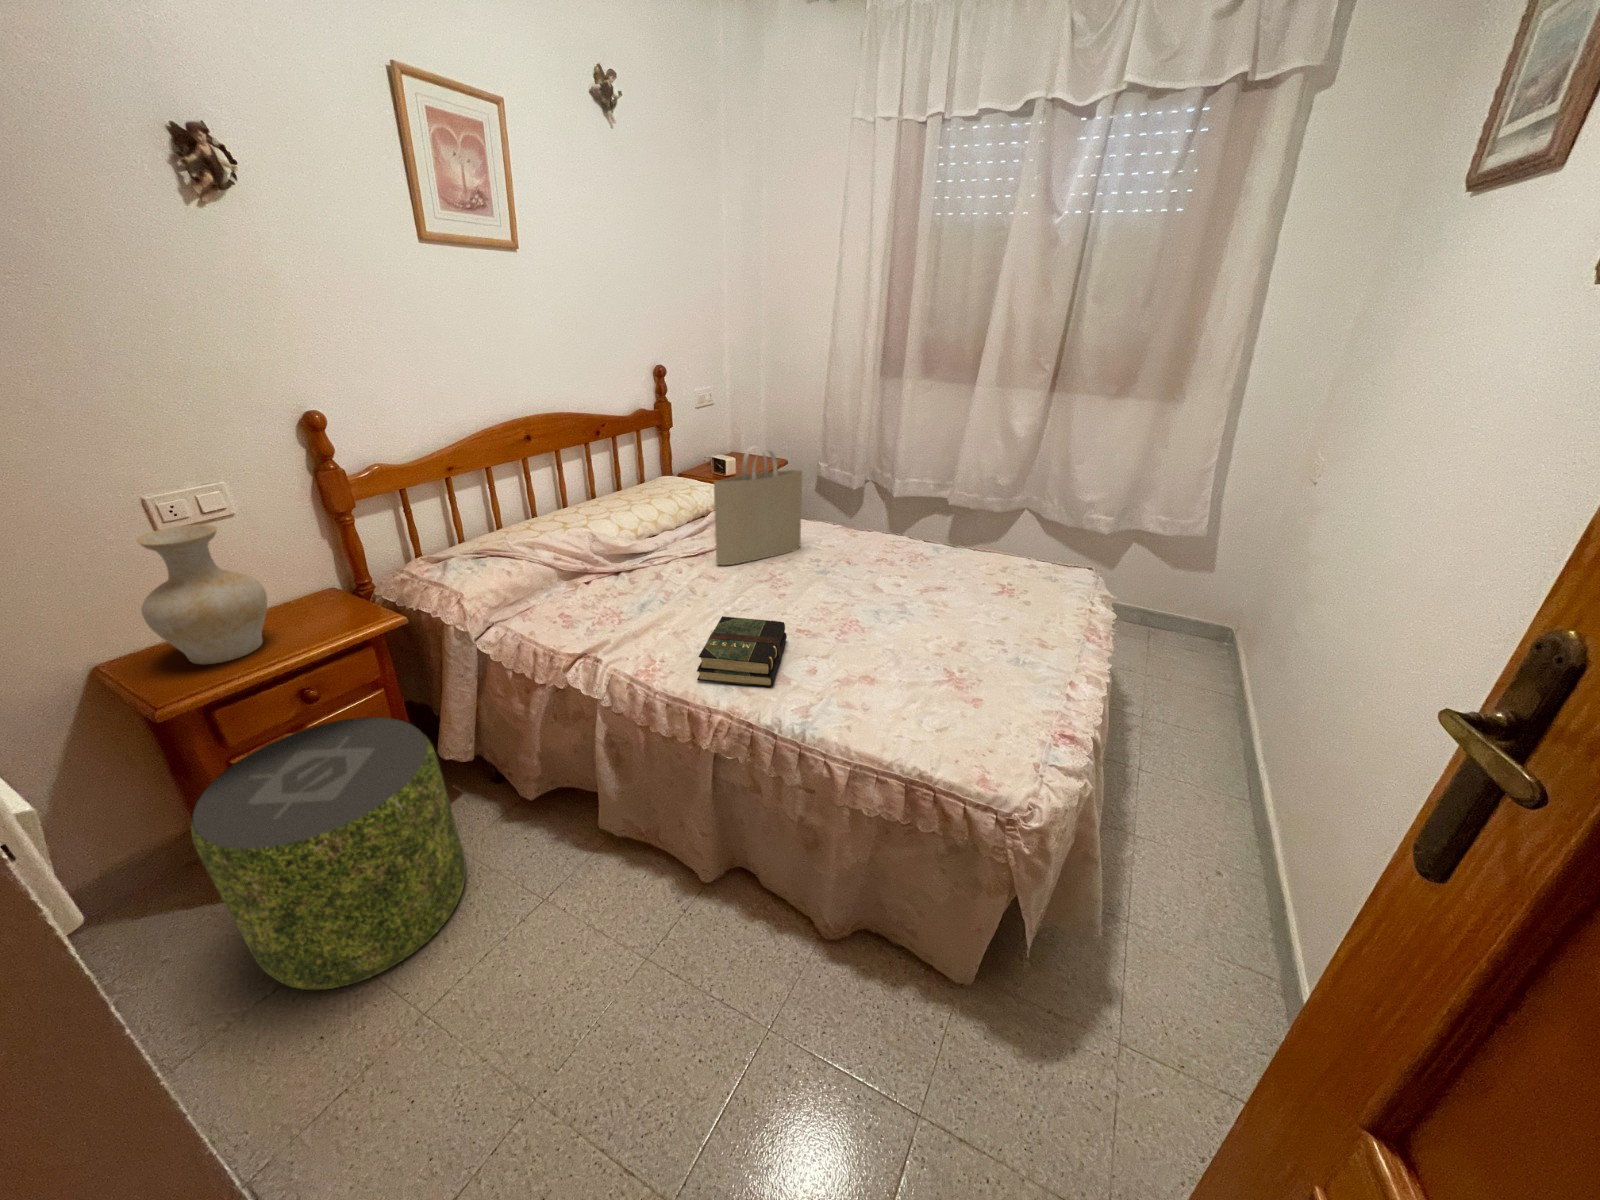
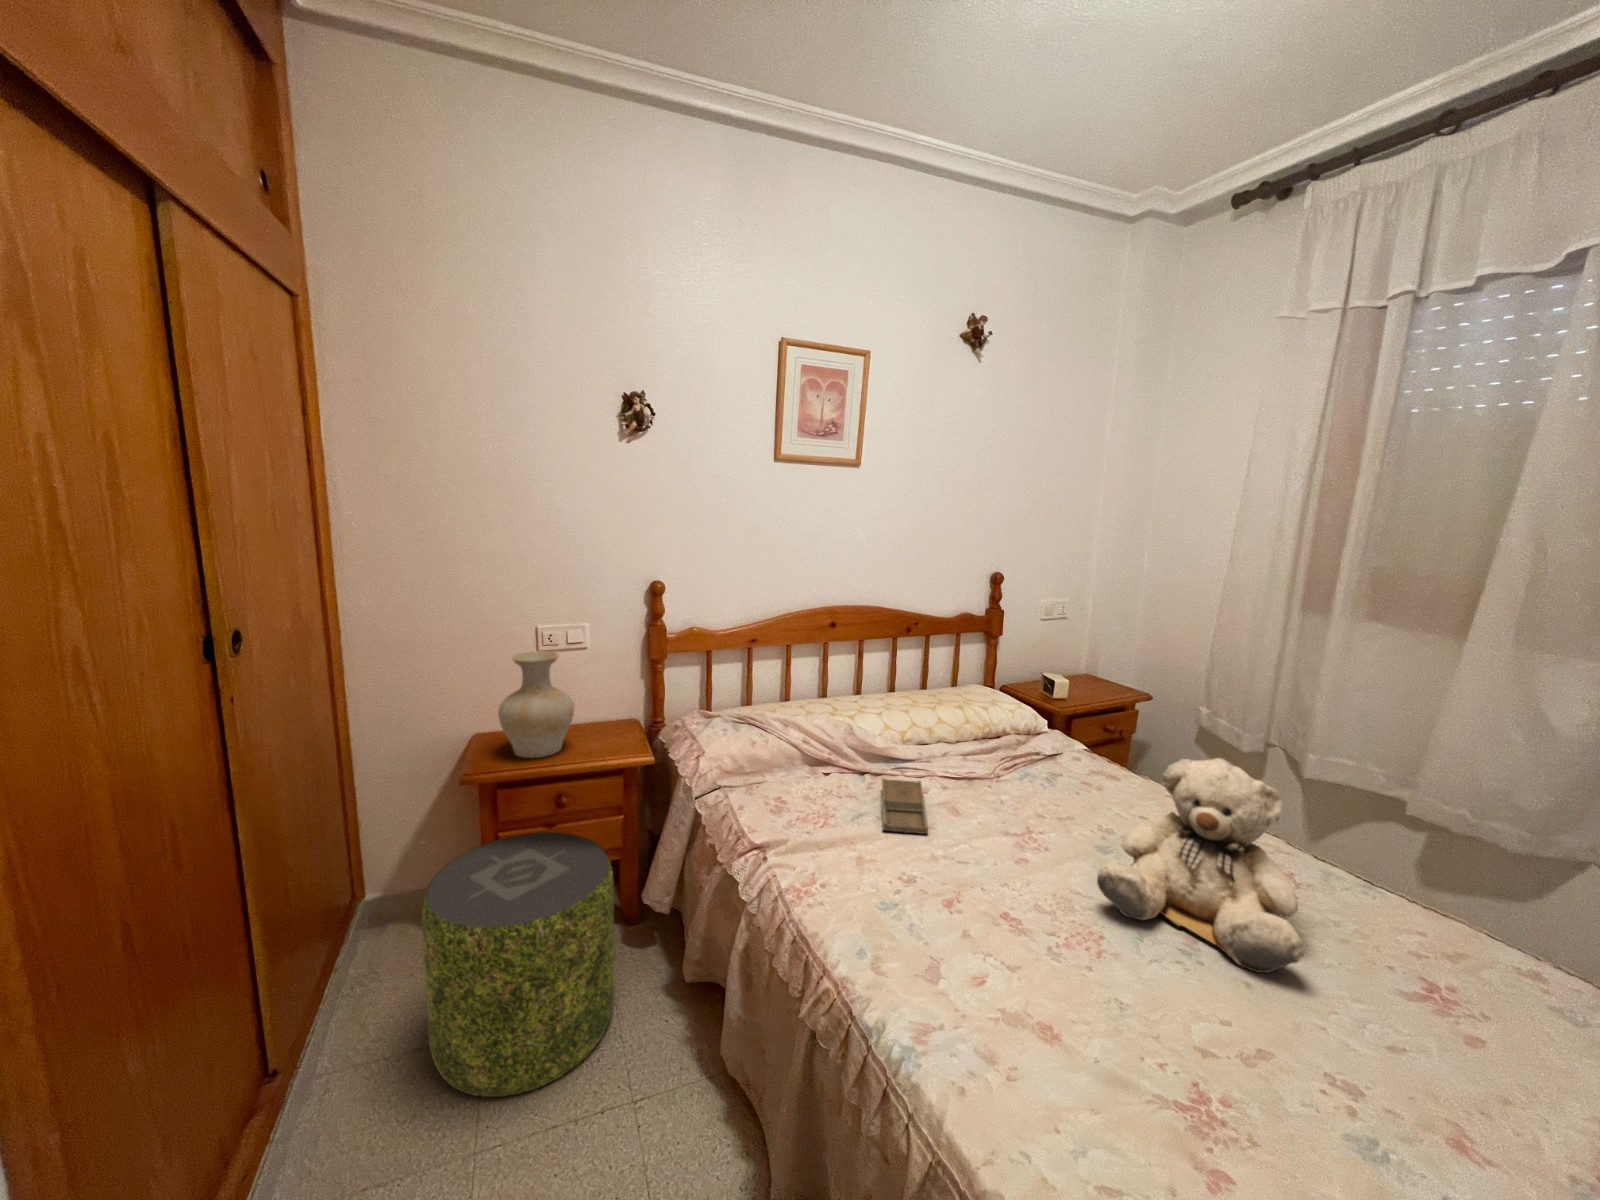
tote bag: present [714,446,802,565] -> none [972,664,1109,806]
teddy bear: none [843,491,959,612] -> present [1097,758,1305,973]
tray: none [644,564,709,609] -> present [882,778,928,834]
book: present [697,616,787,687] -> none [833,856,980,973]

